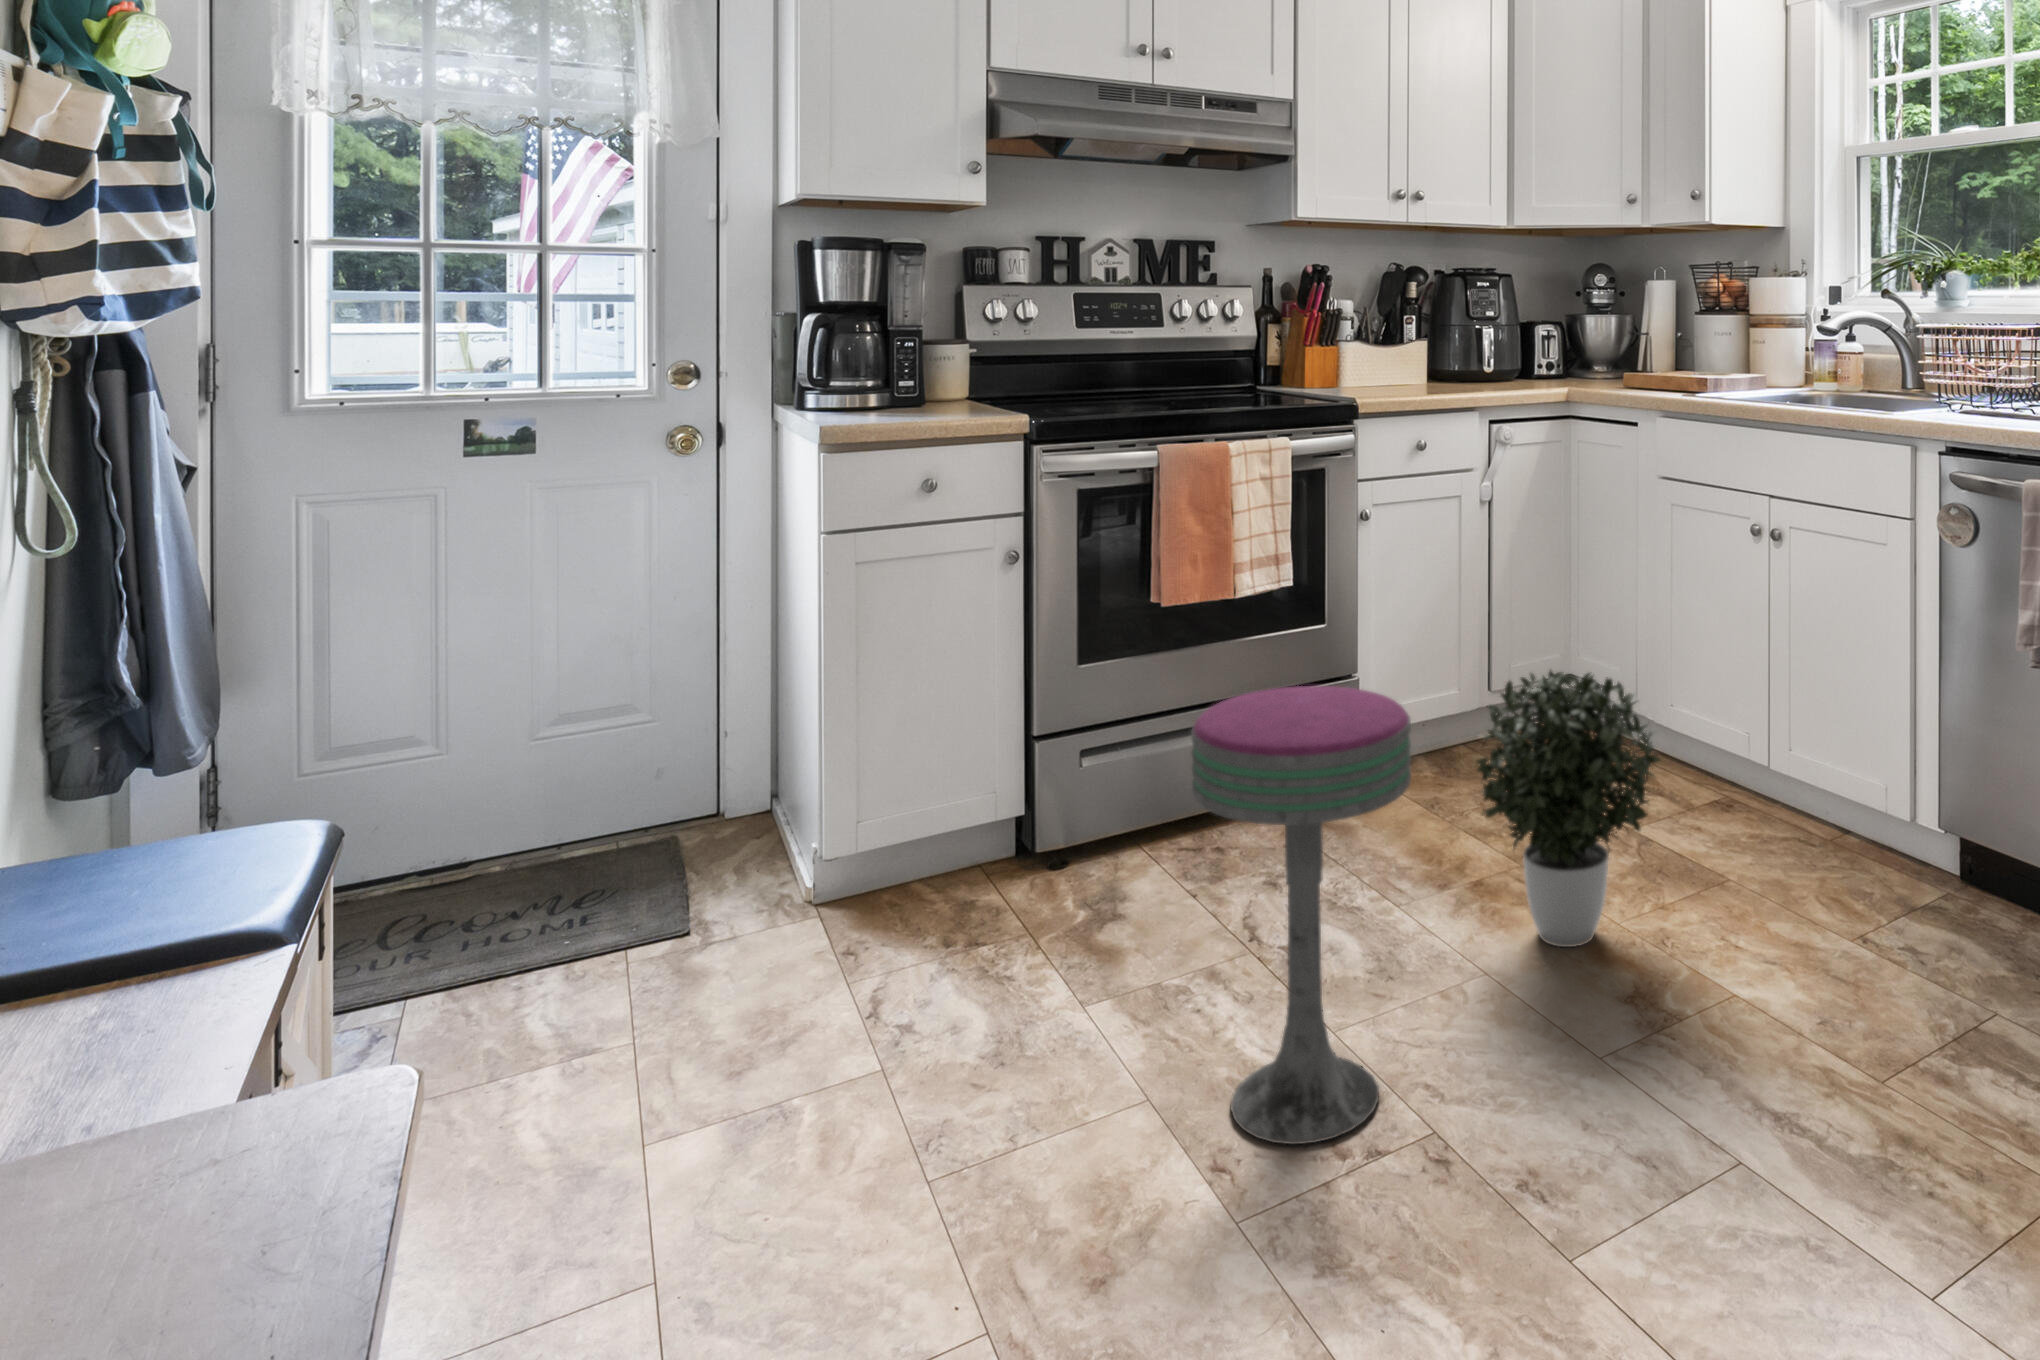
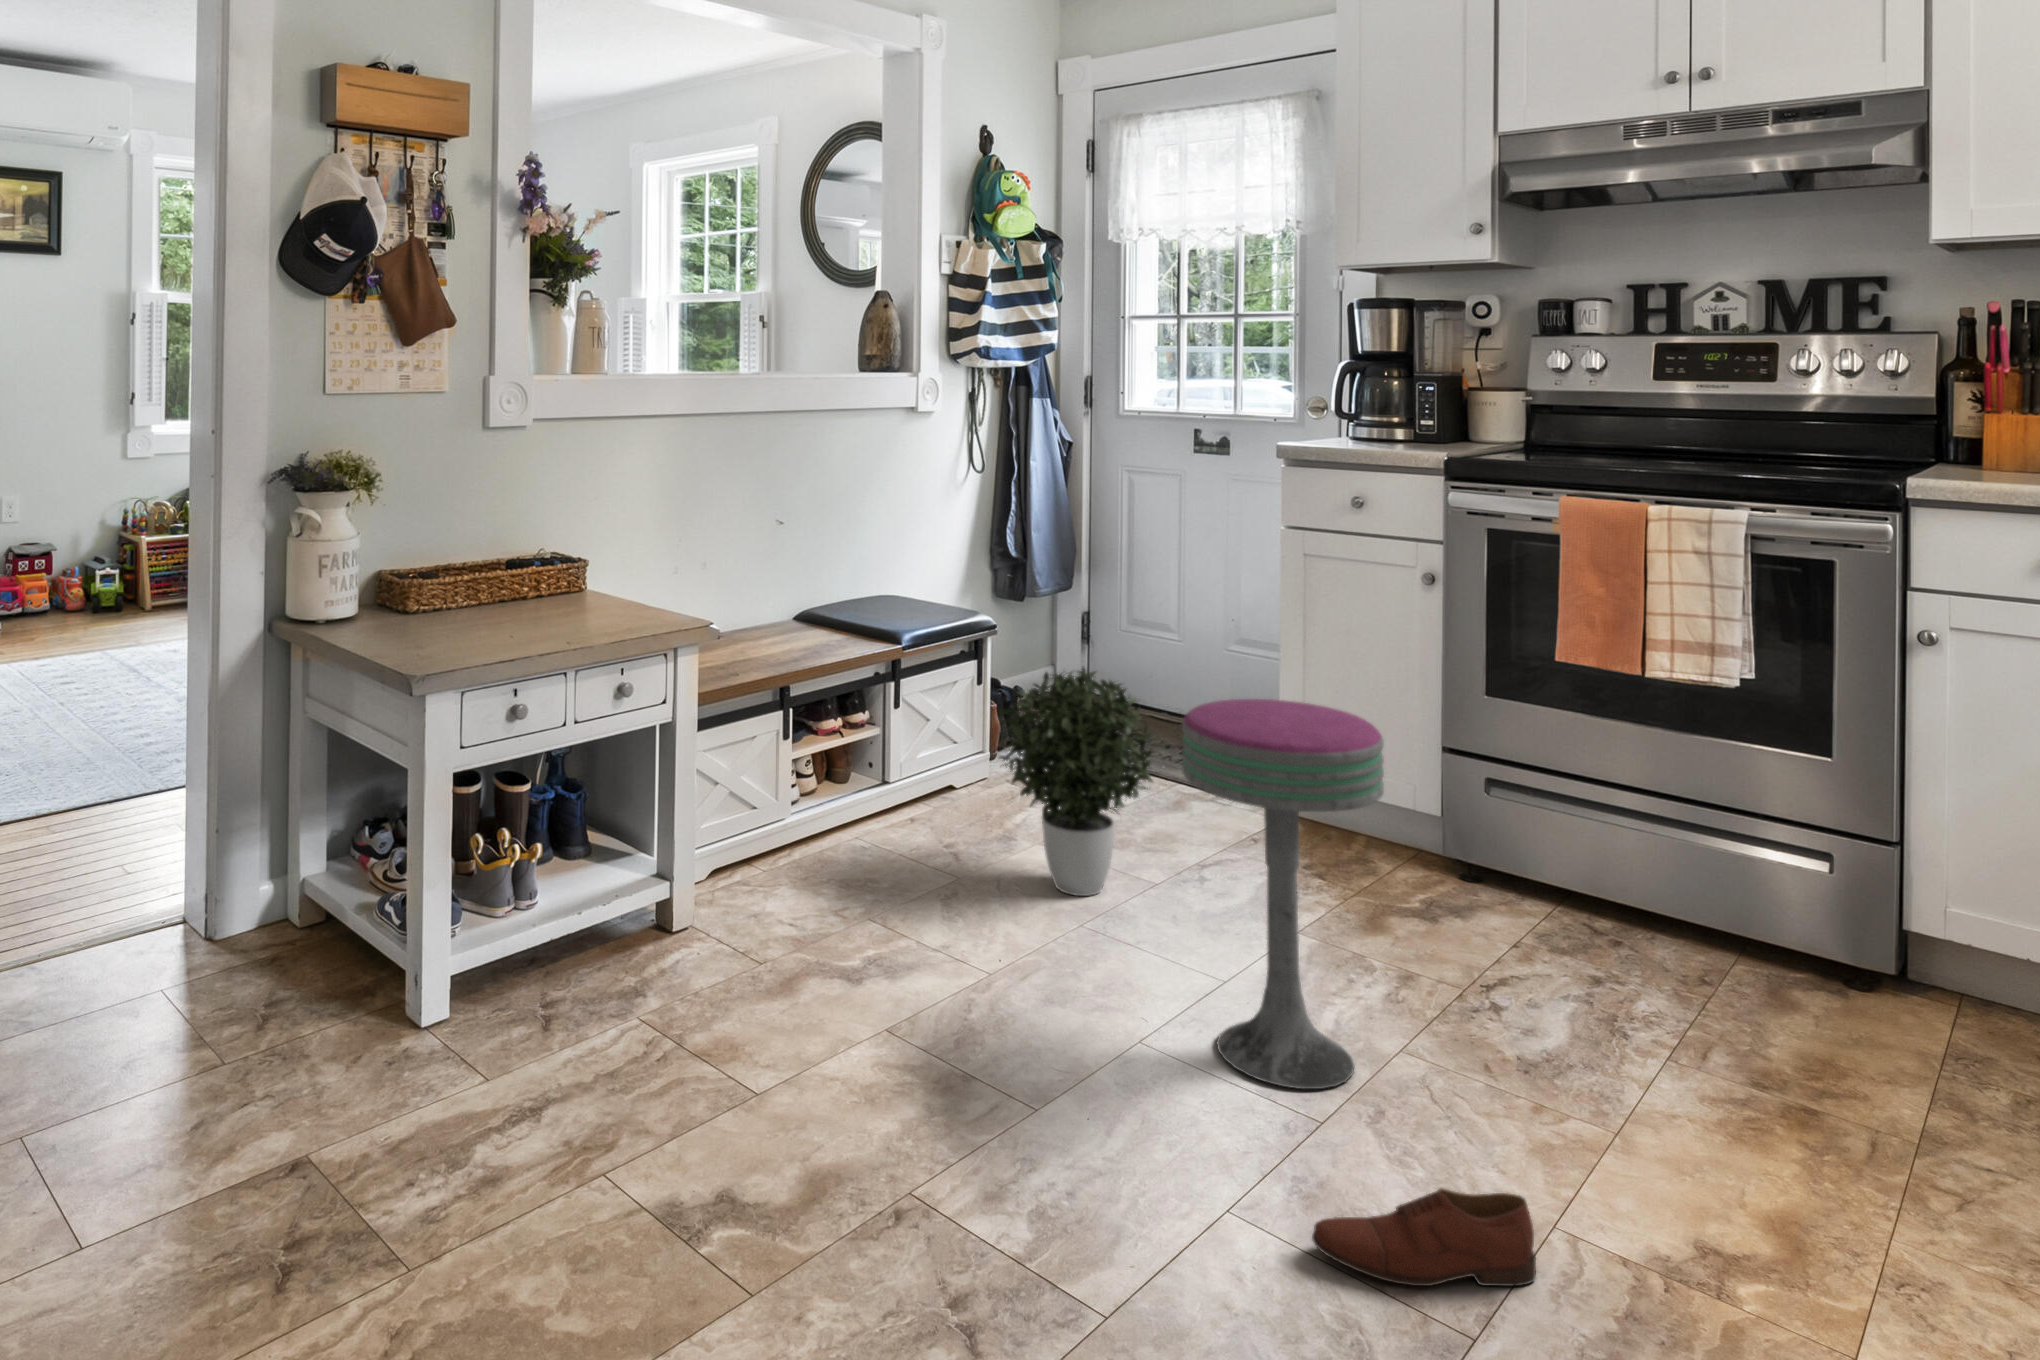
potted plant: present [1478,671,1660,947] -> present [998,668,1153,896]
shoe: none [1625,1035,1698,1201] -> present [1312,1188,1536,1286]

